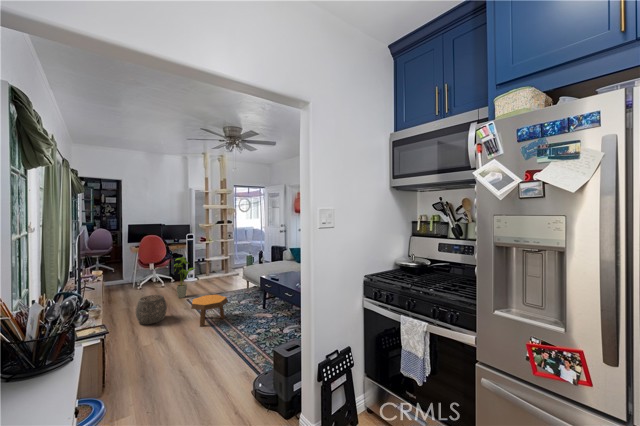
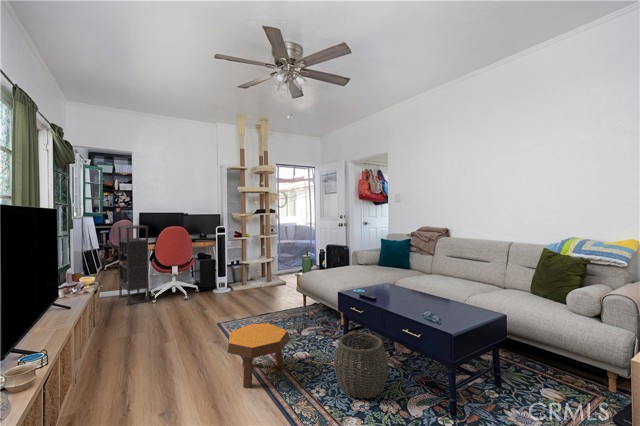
bookshelf: none [112,234,137,291] -> present [118,225,150,305]
house plant: present [174,257,195,298] -> none [198,258,233,321]
woven basket: present [136,295,167,325] -> present [334,332,389,399]

